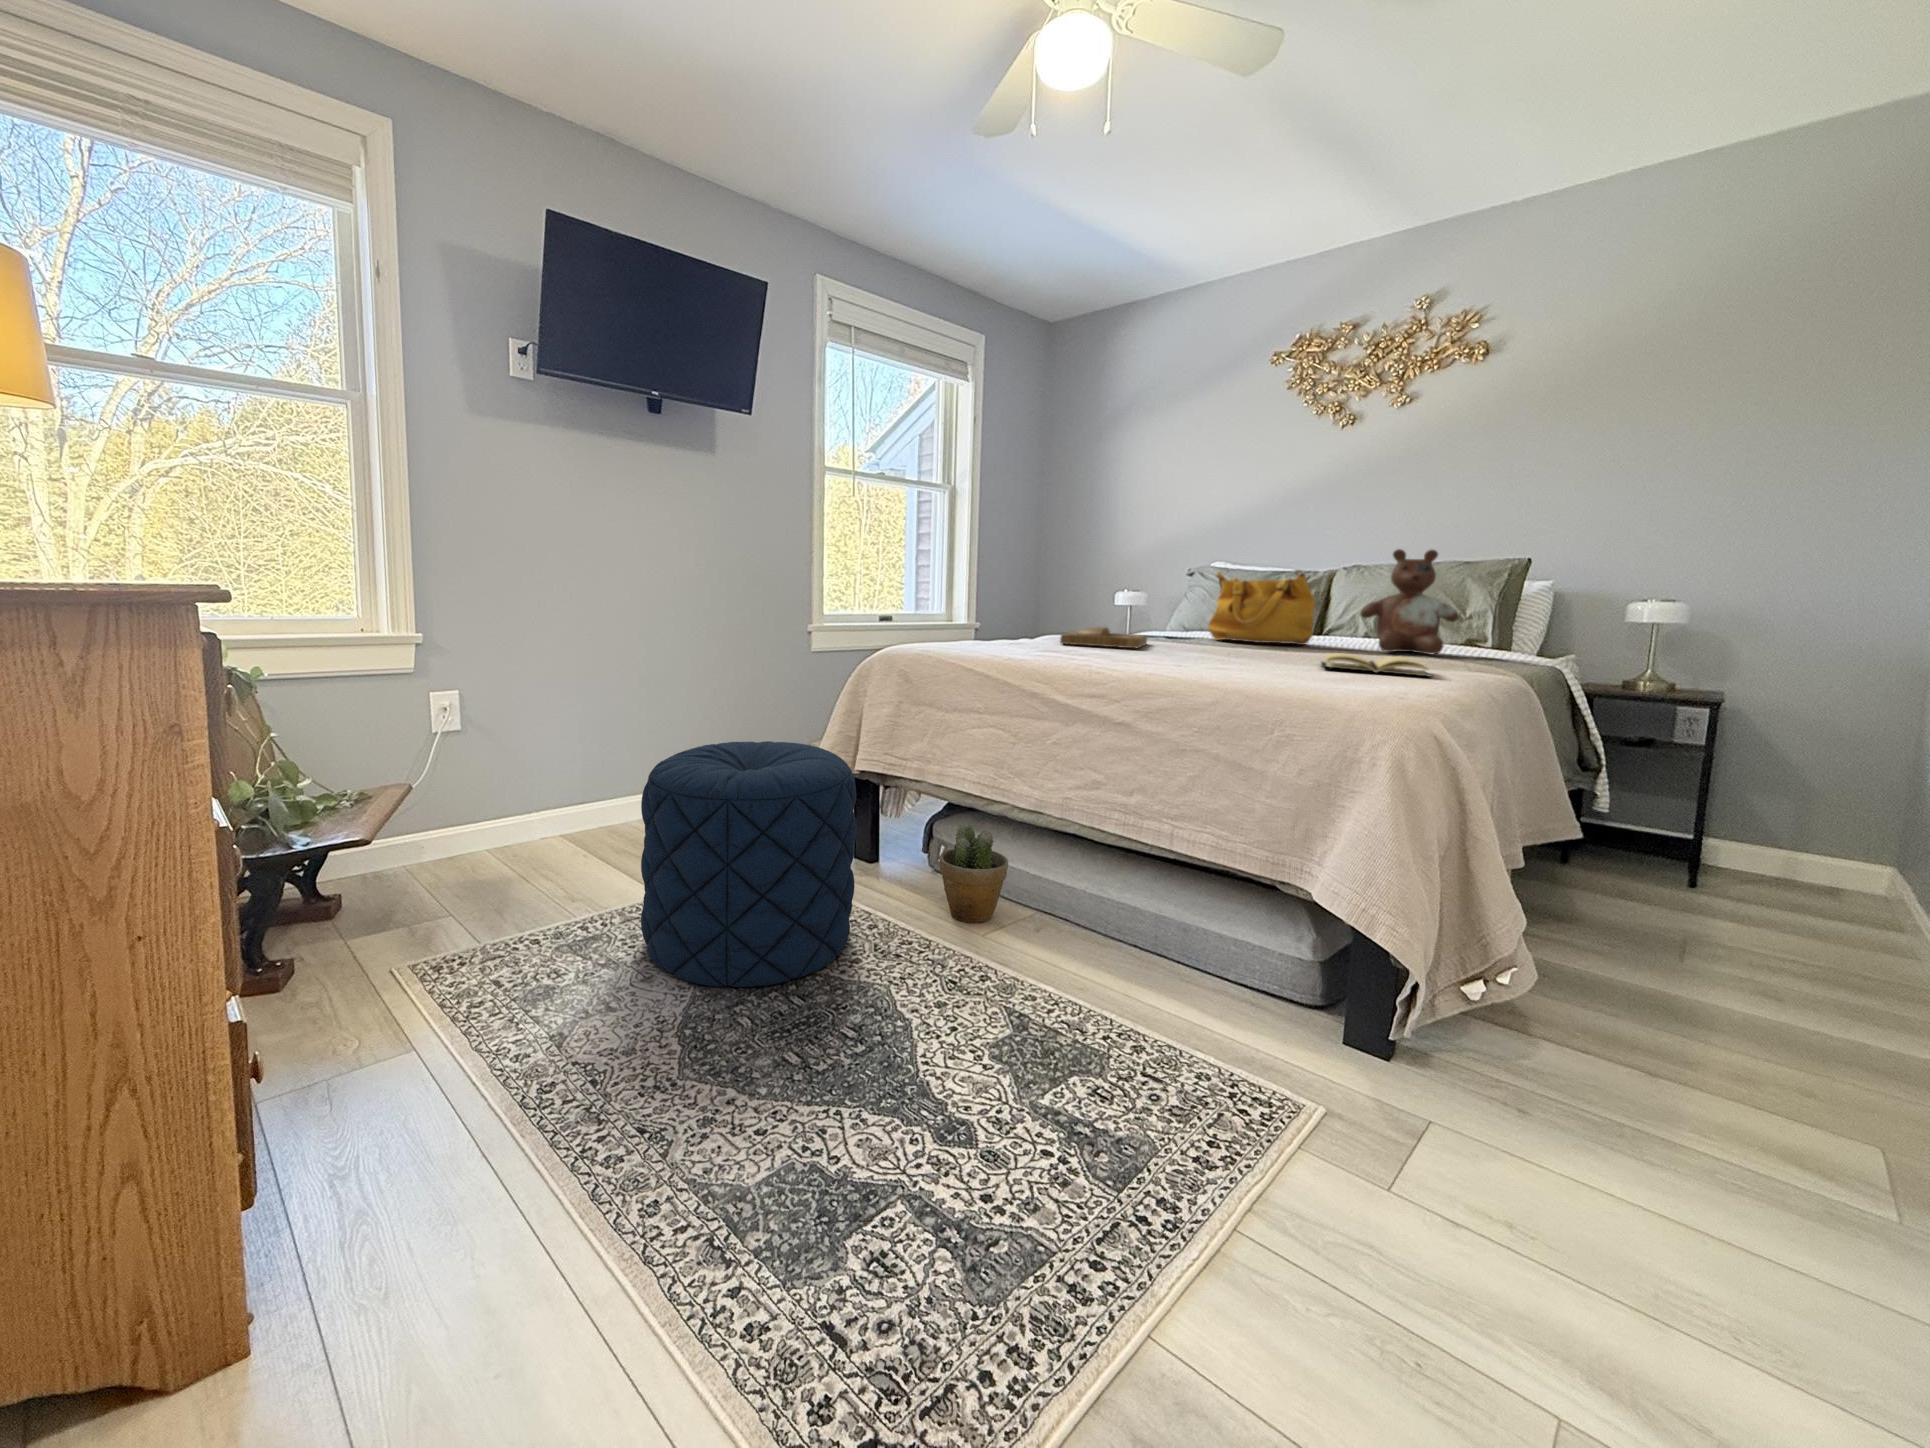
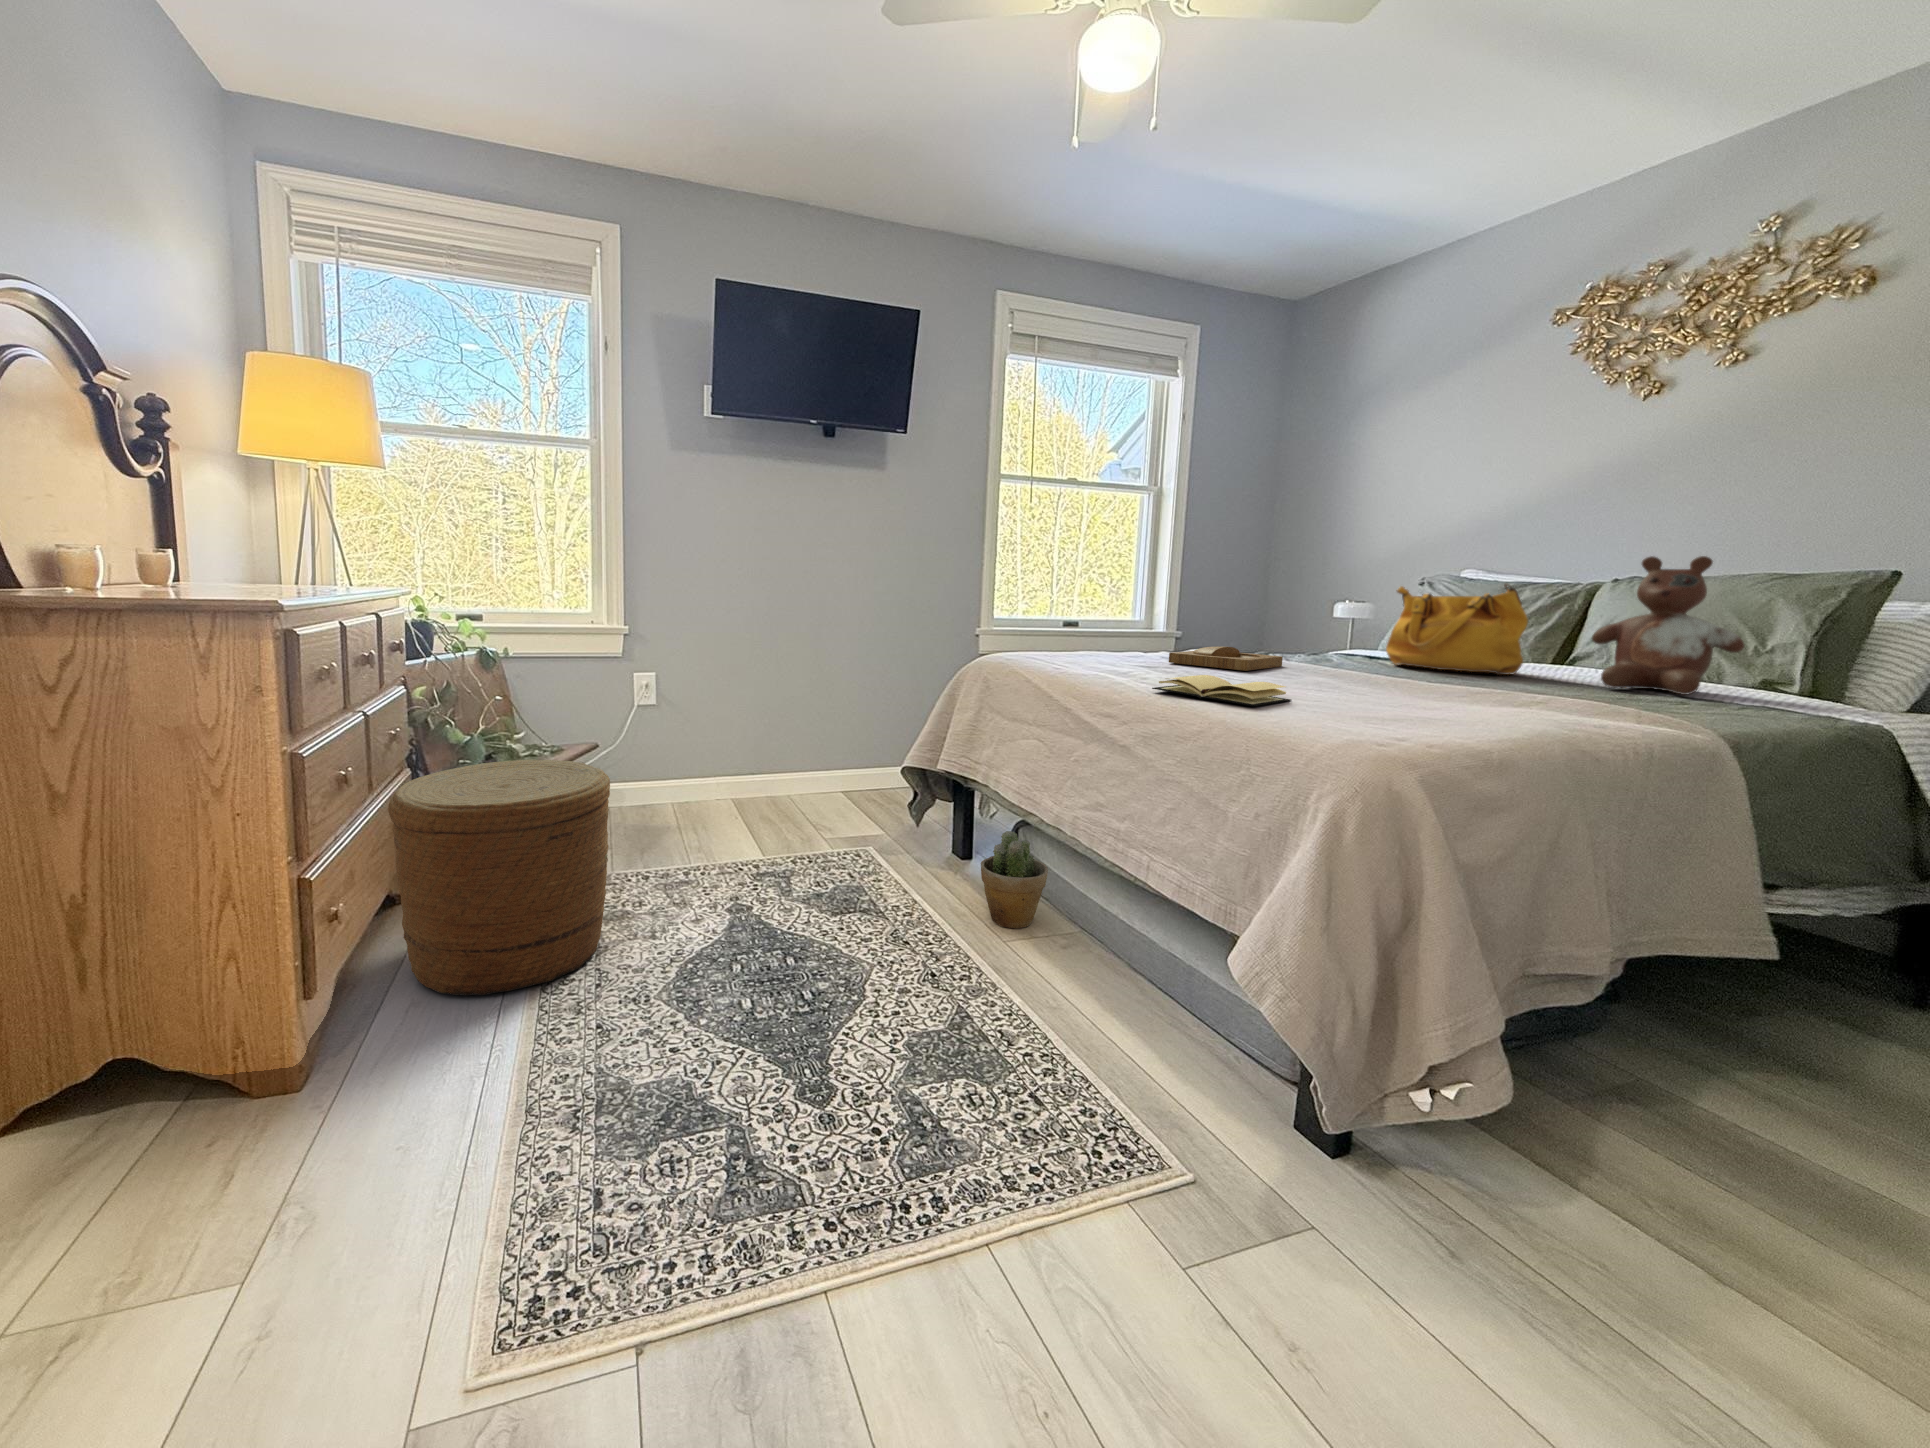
book: present [1321,653,1431,677] -> present [1152,675,1291,706]
pouf: present [641,741,857,987] -> none [713,736,892,943]
woven basket: none [228,800,560,1159] -> present [388,760,610,996]

